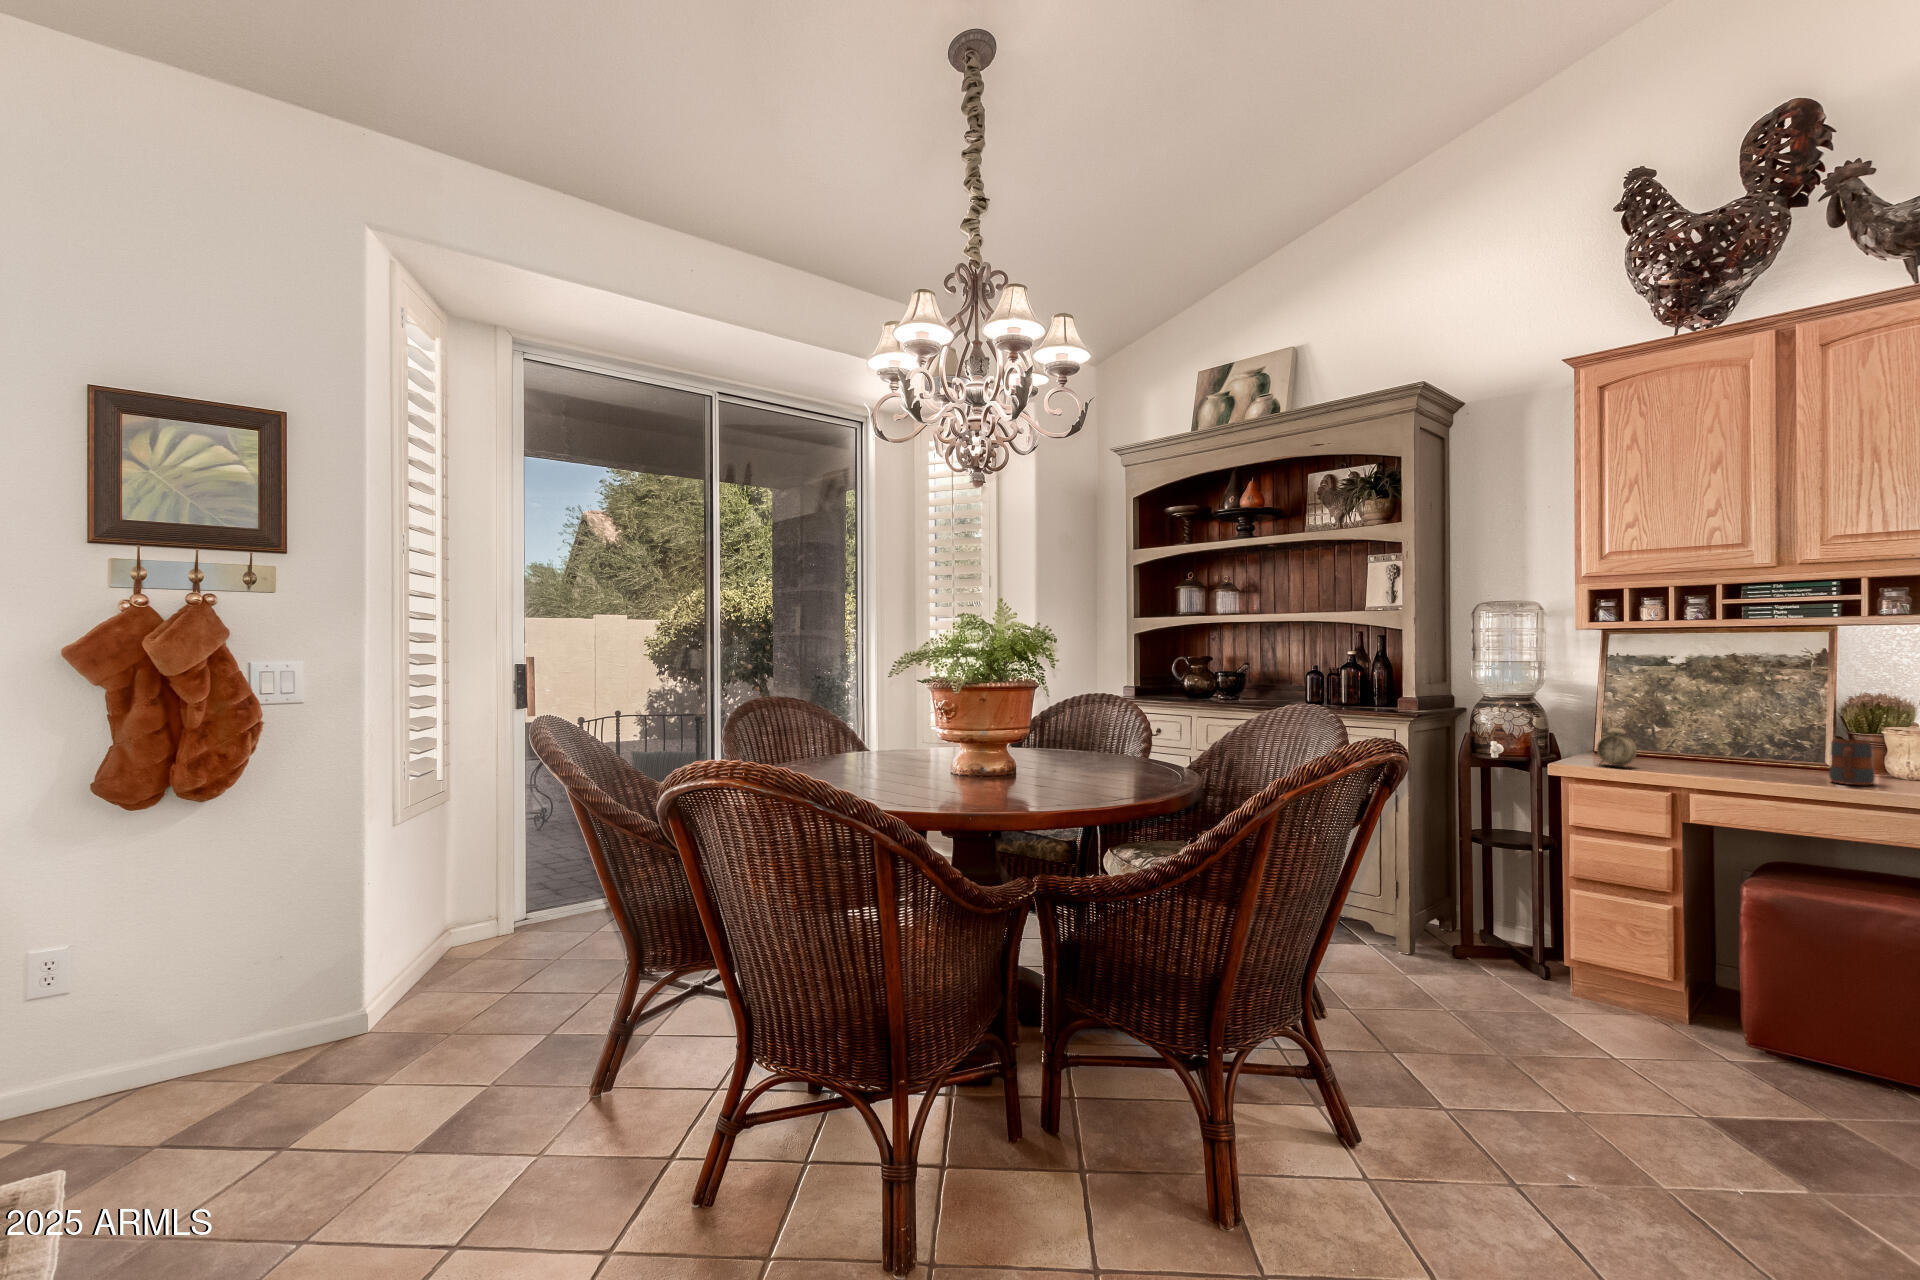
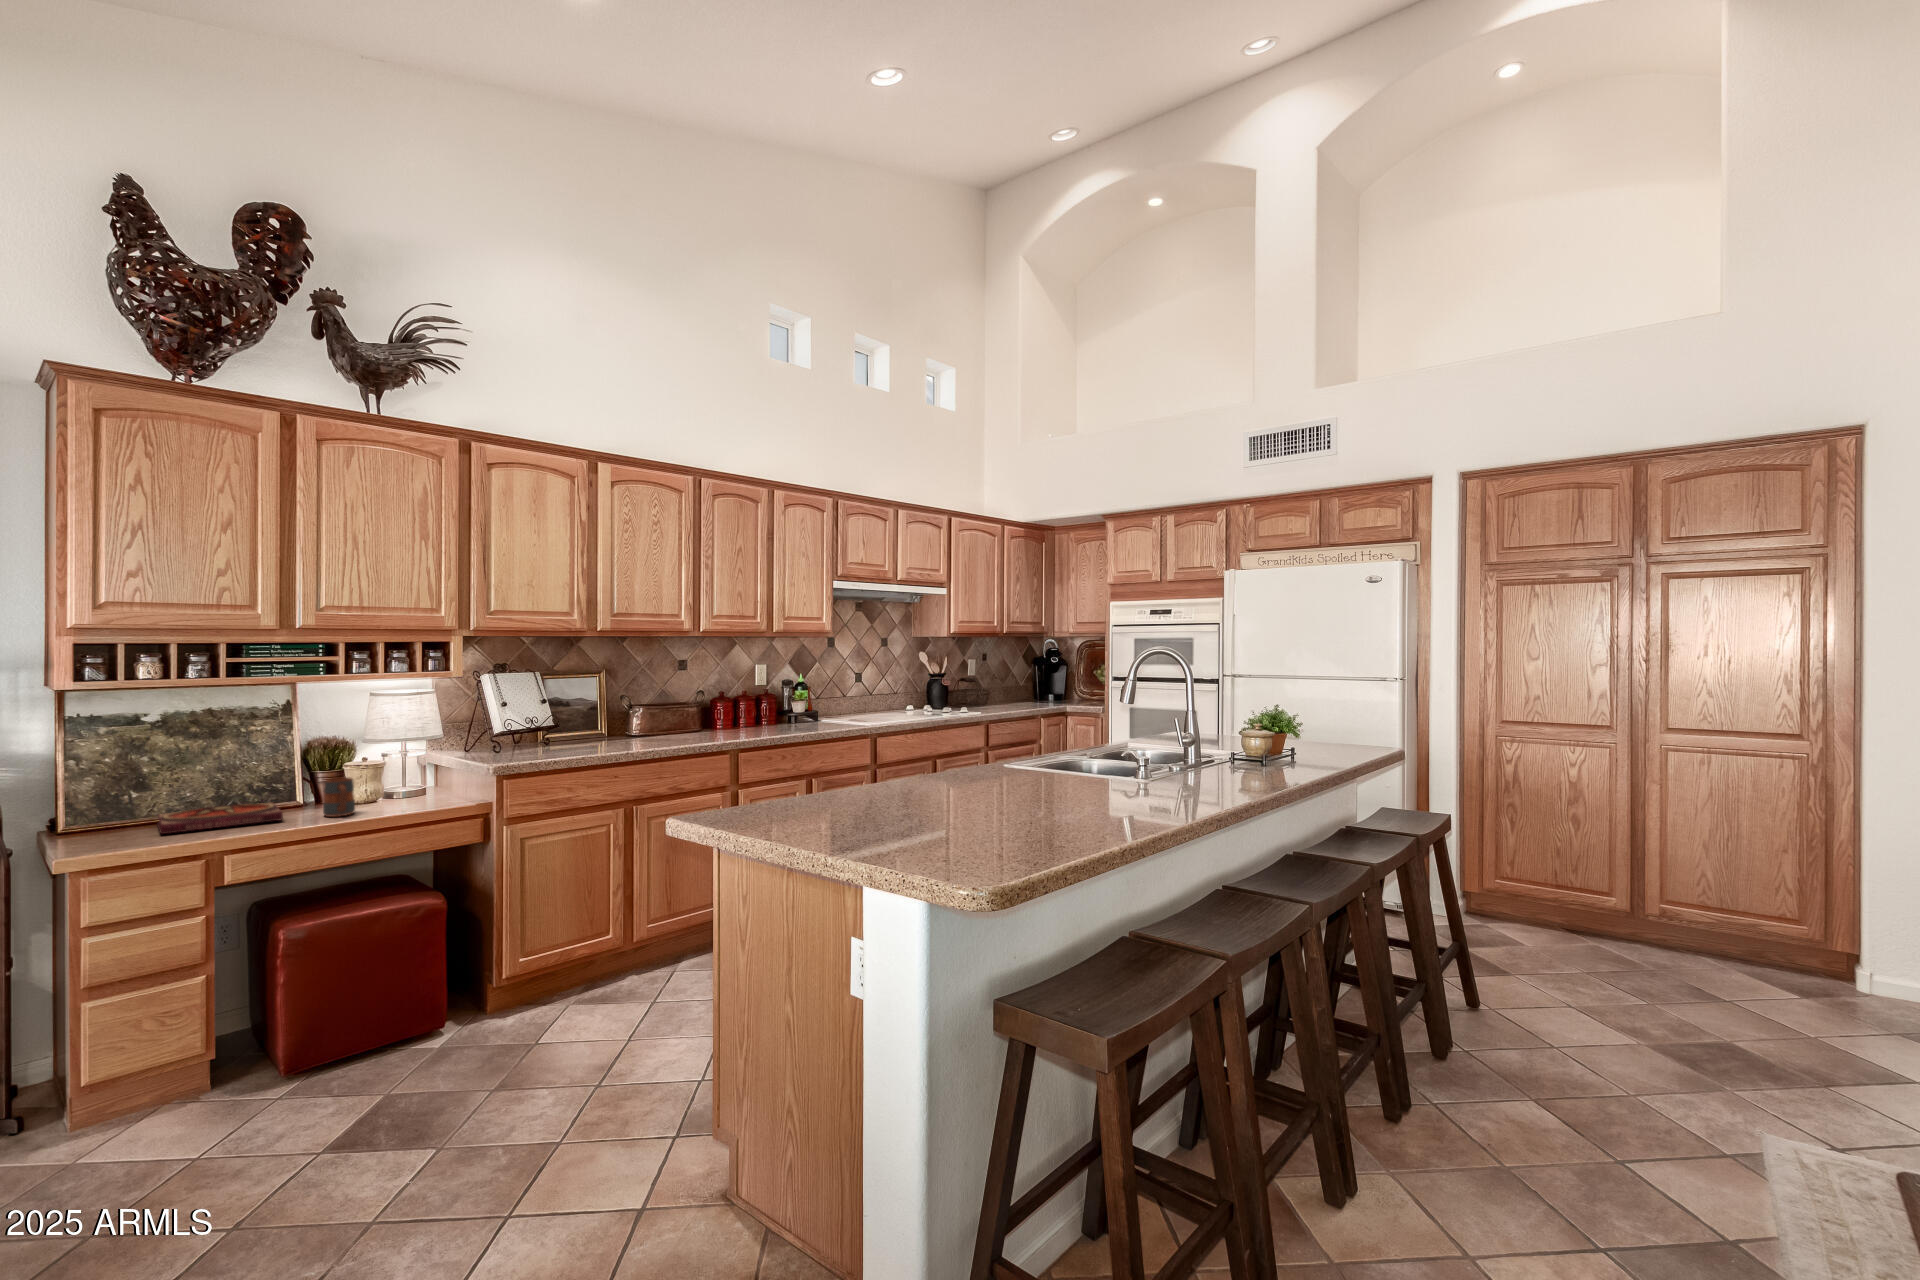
alarm clock: present [1597,725,1637,766] -> none [99,792,148,848]
book: none [1654,750,1792,775] -> present [158,802,283,834]

